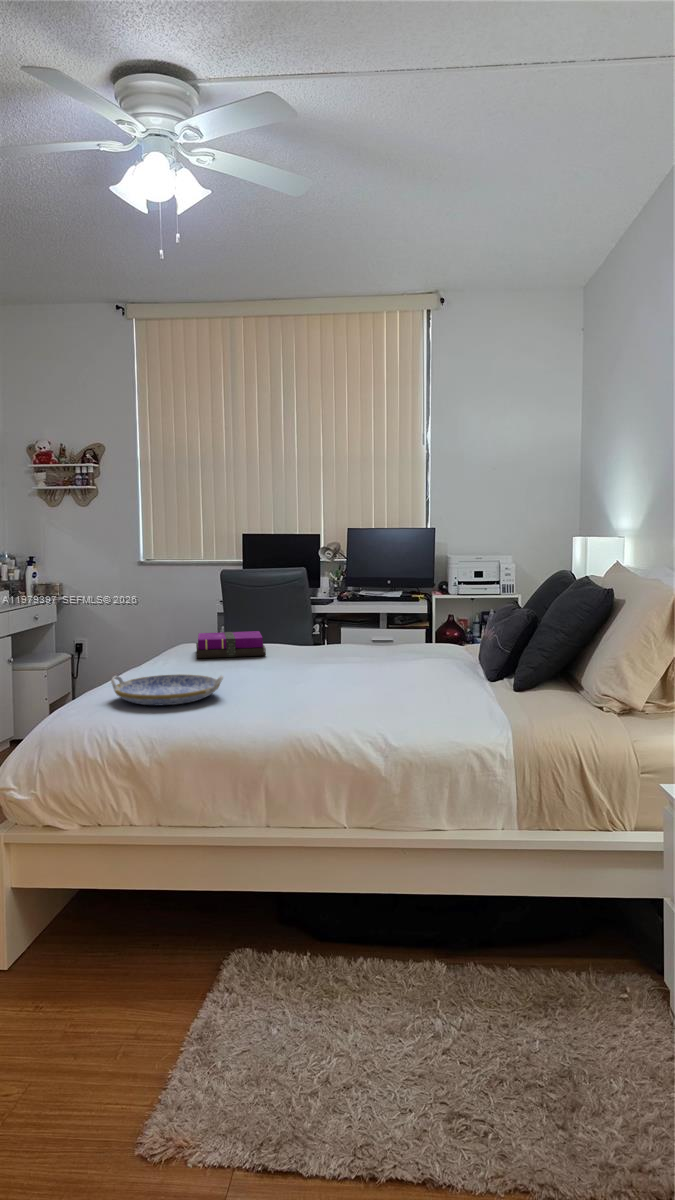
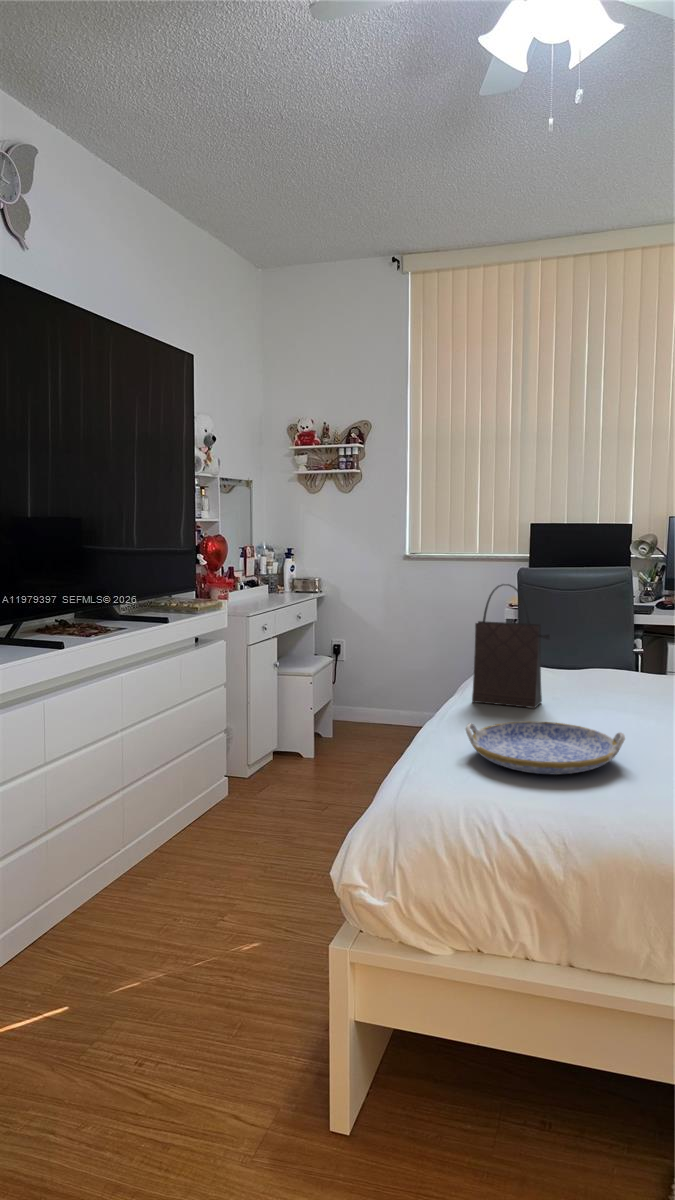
handbag: none [144,576,201,671] -> present [472,584,550,708]
notebook: present [196,631,266,658] -> none [517,652,618,687]

